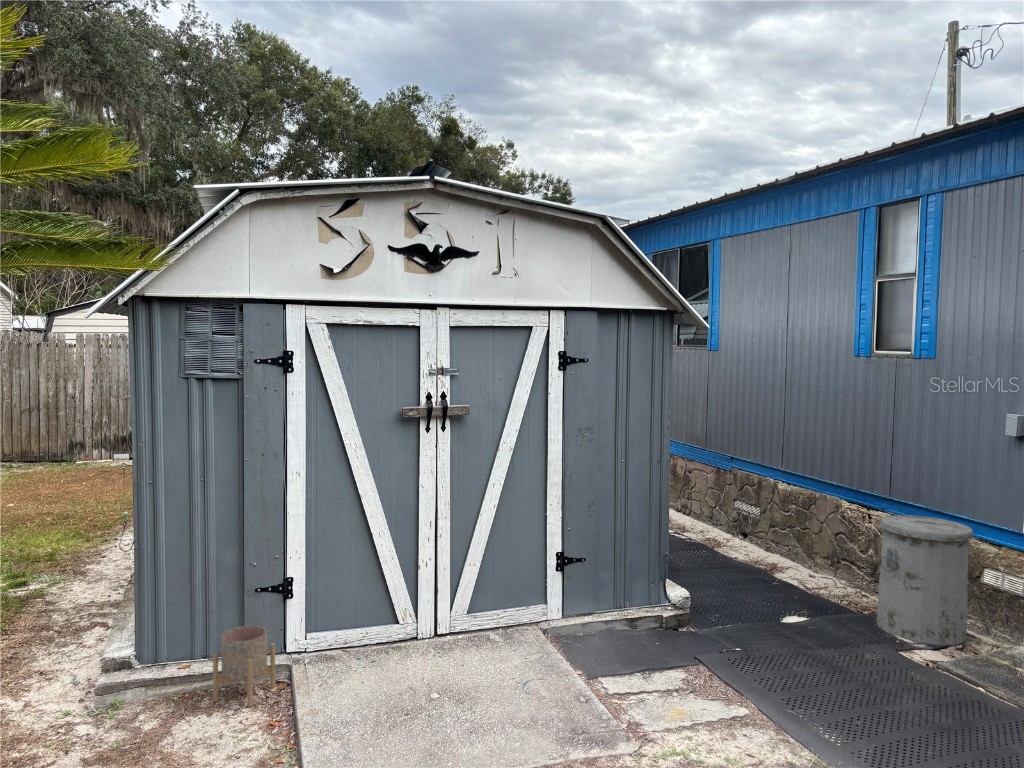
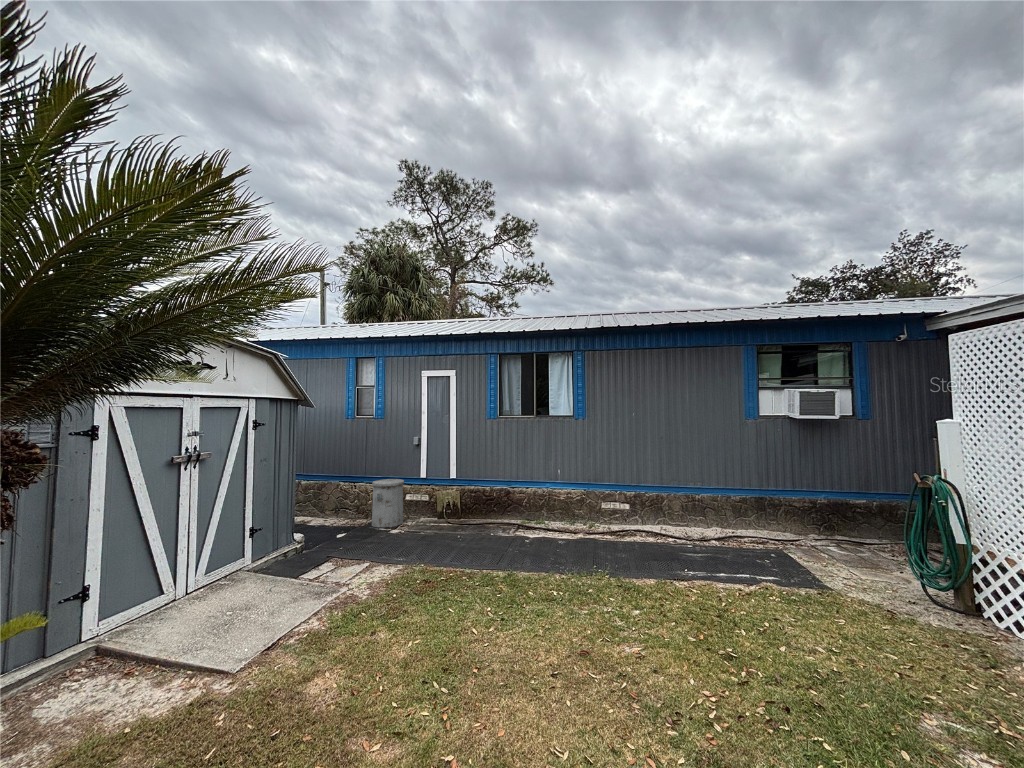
planter: present [213,625,275,707] -> none [43,623,94,693]

